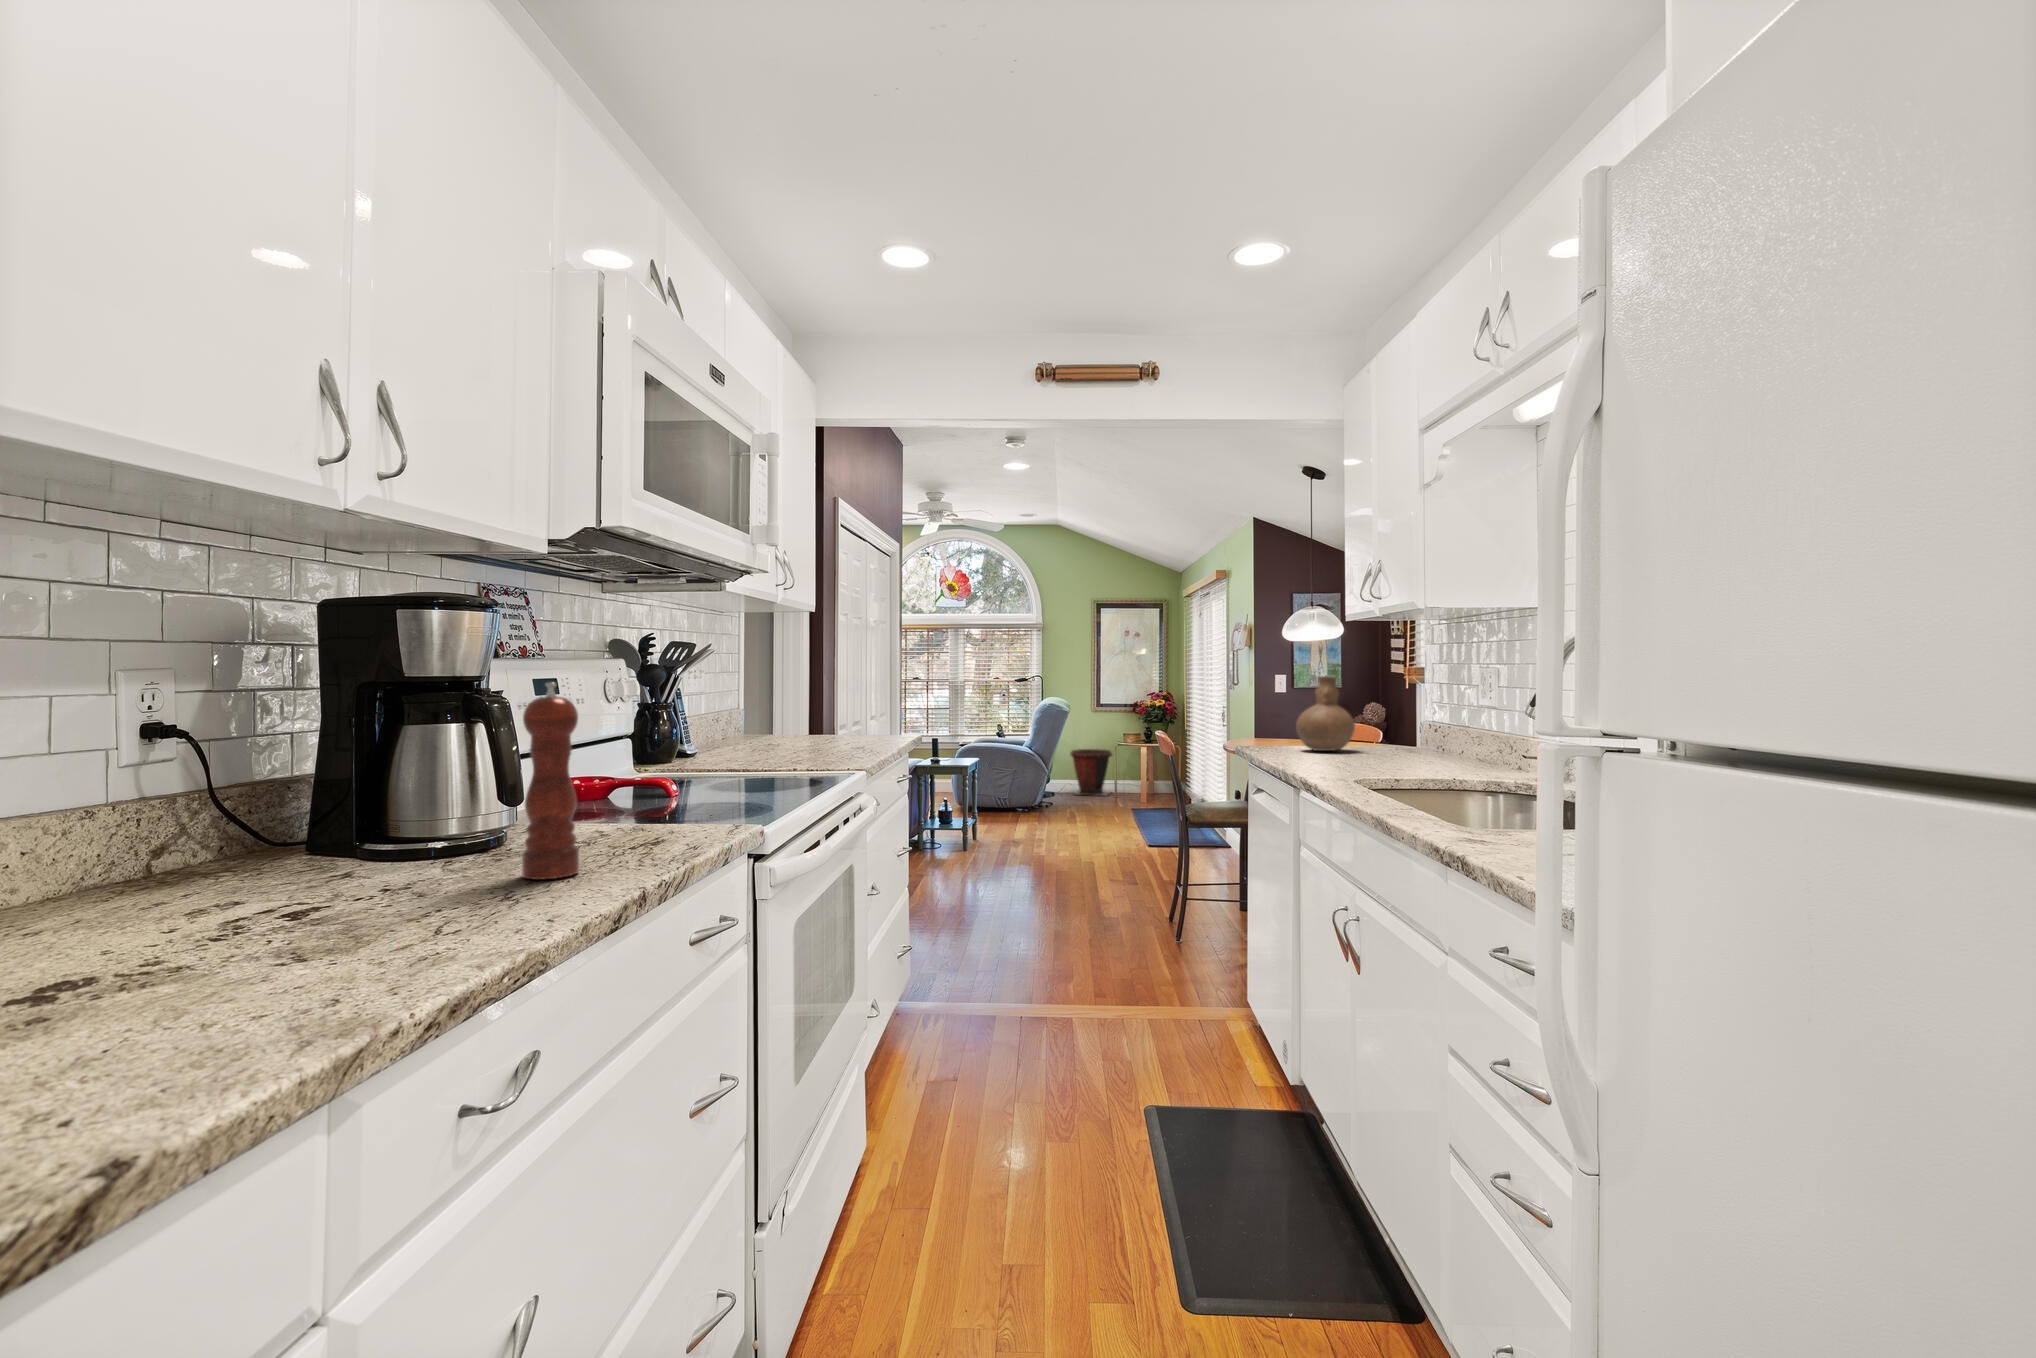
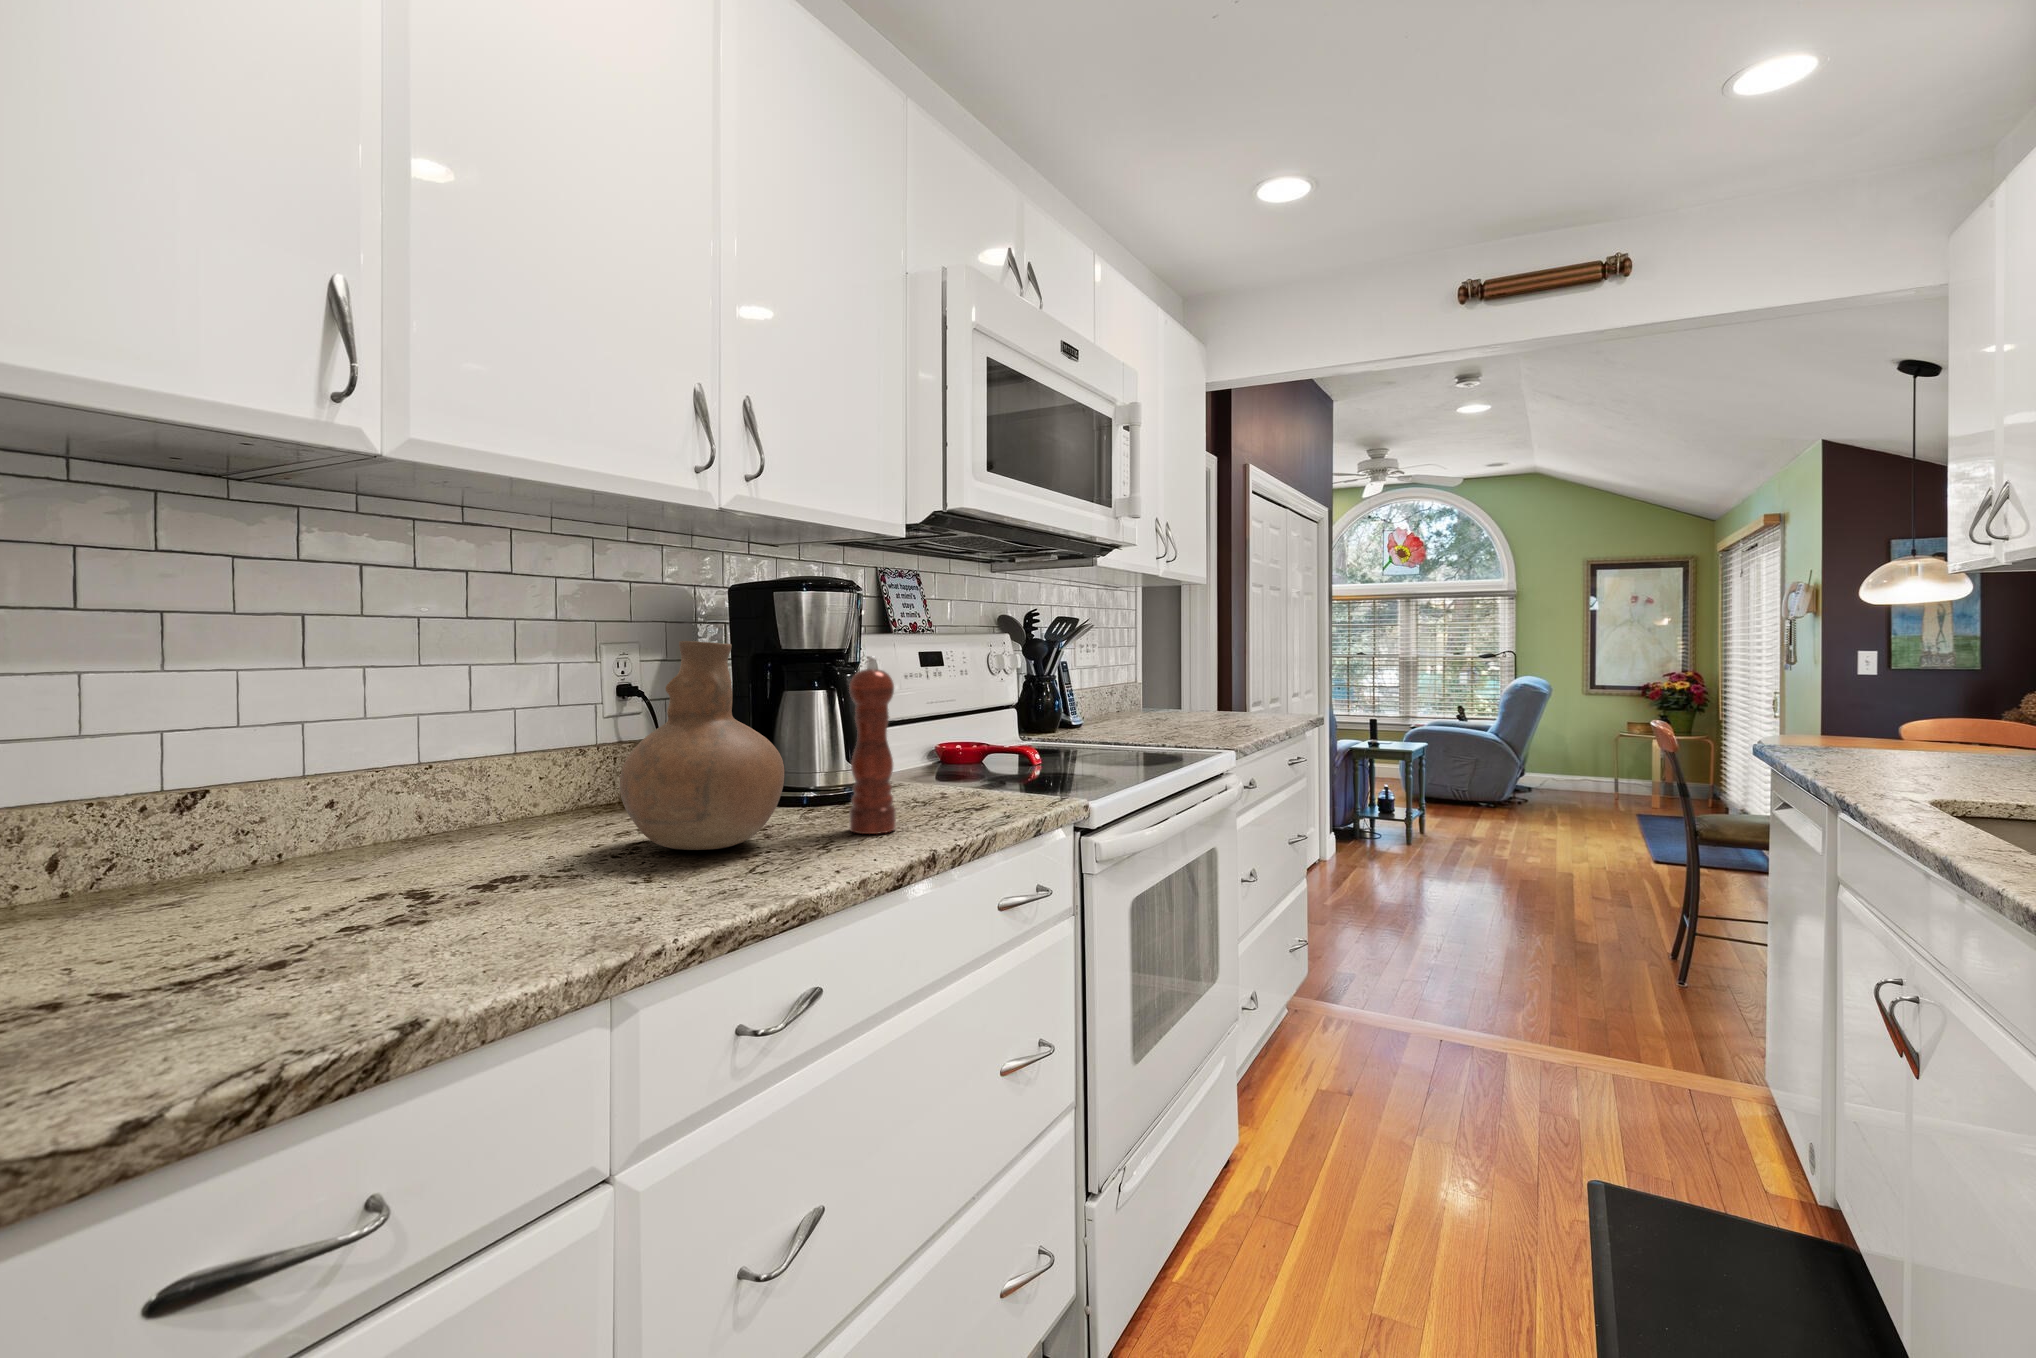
vase: present [1296,677,1355,751] -> present [620,641,784,850]
waste bin: present [1070,749,1112,796] -> none [1550,738,1609,794]

